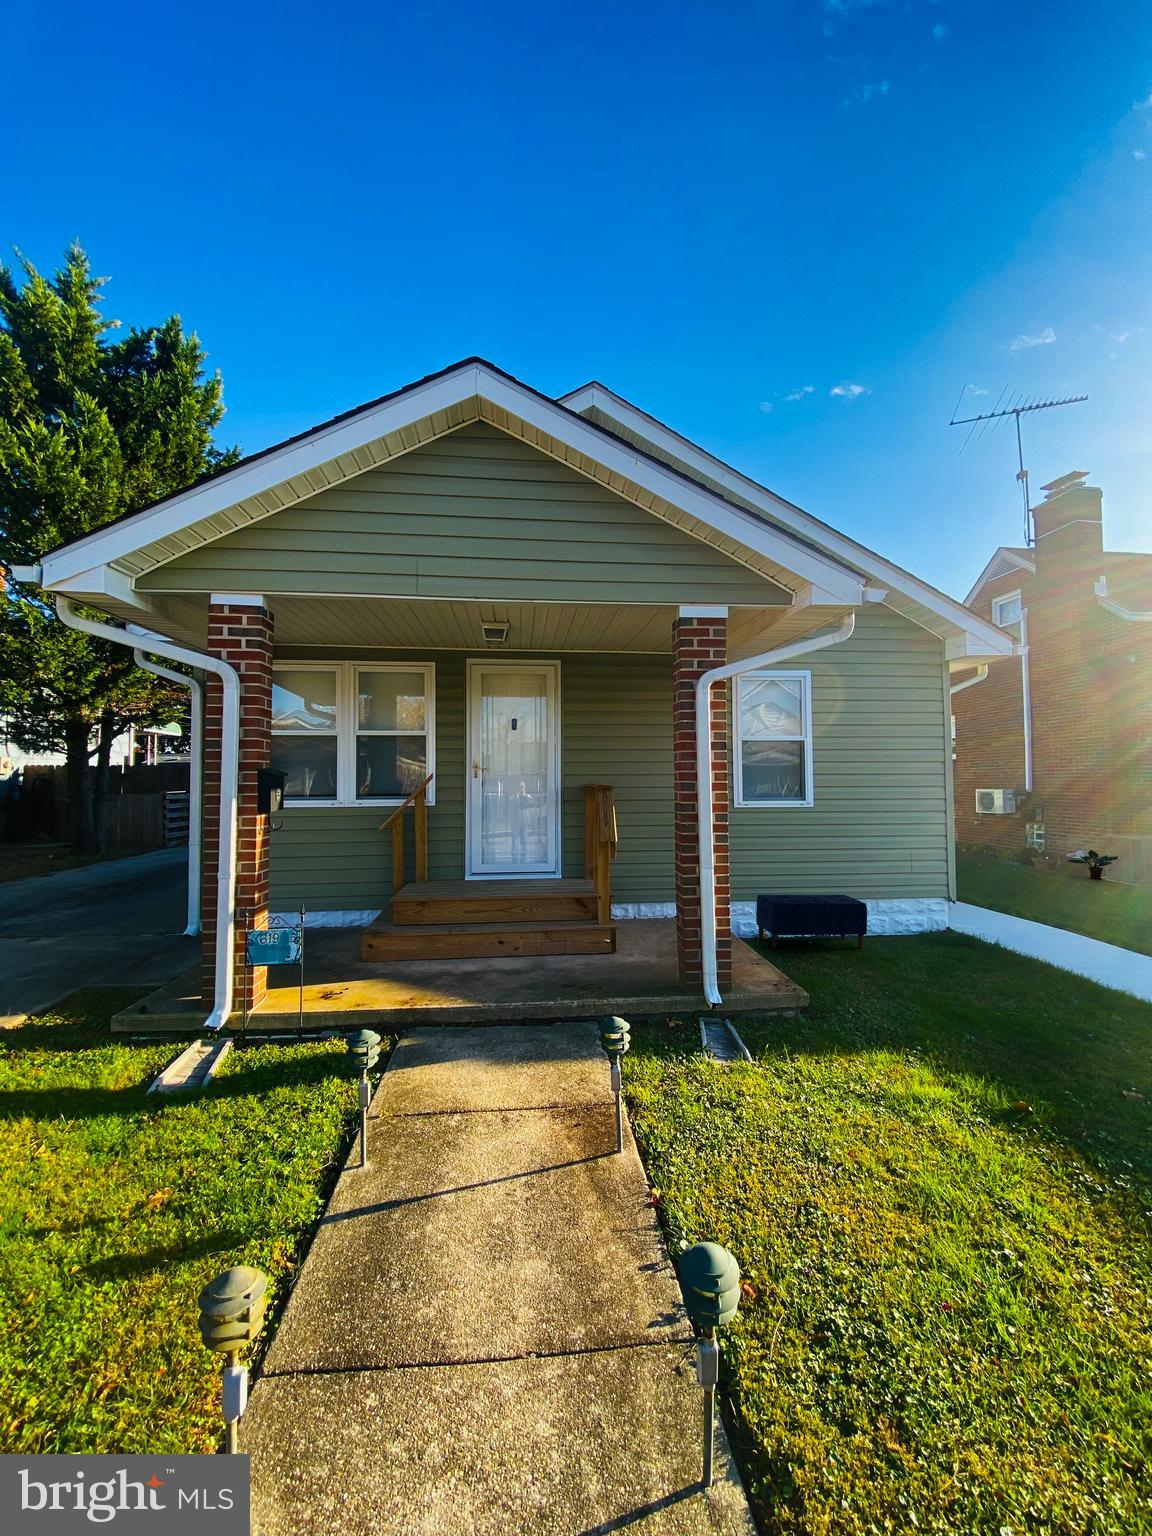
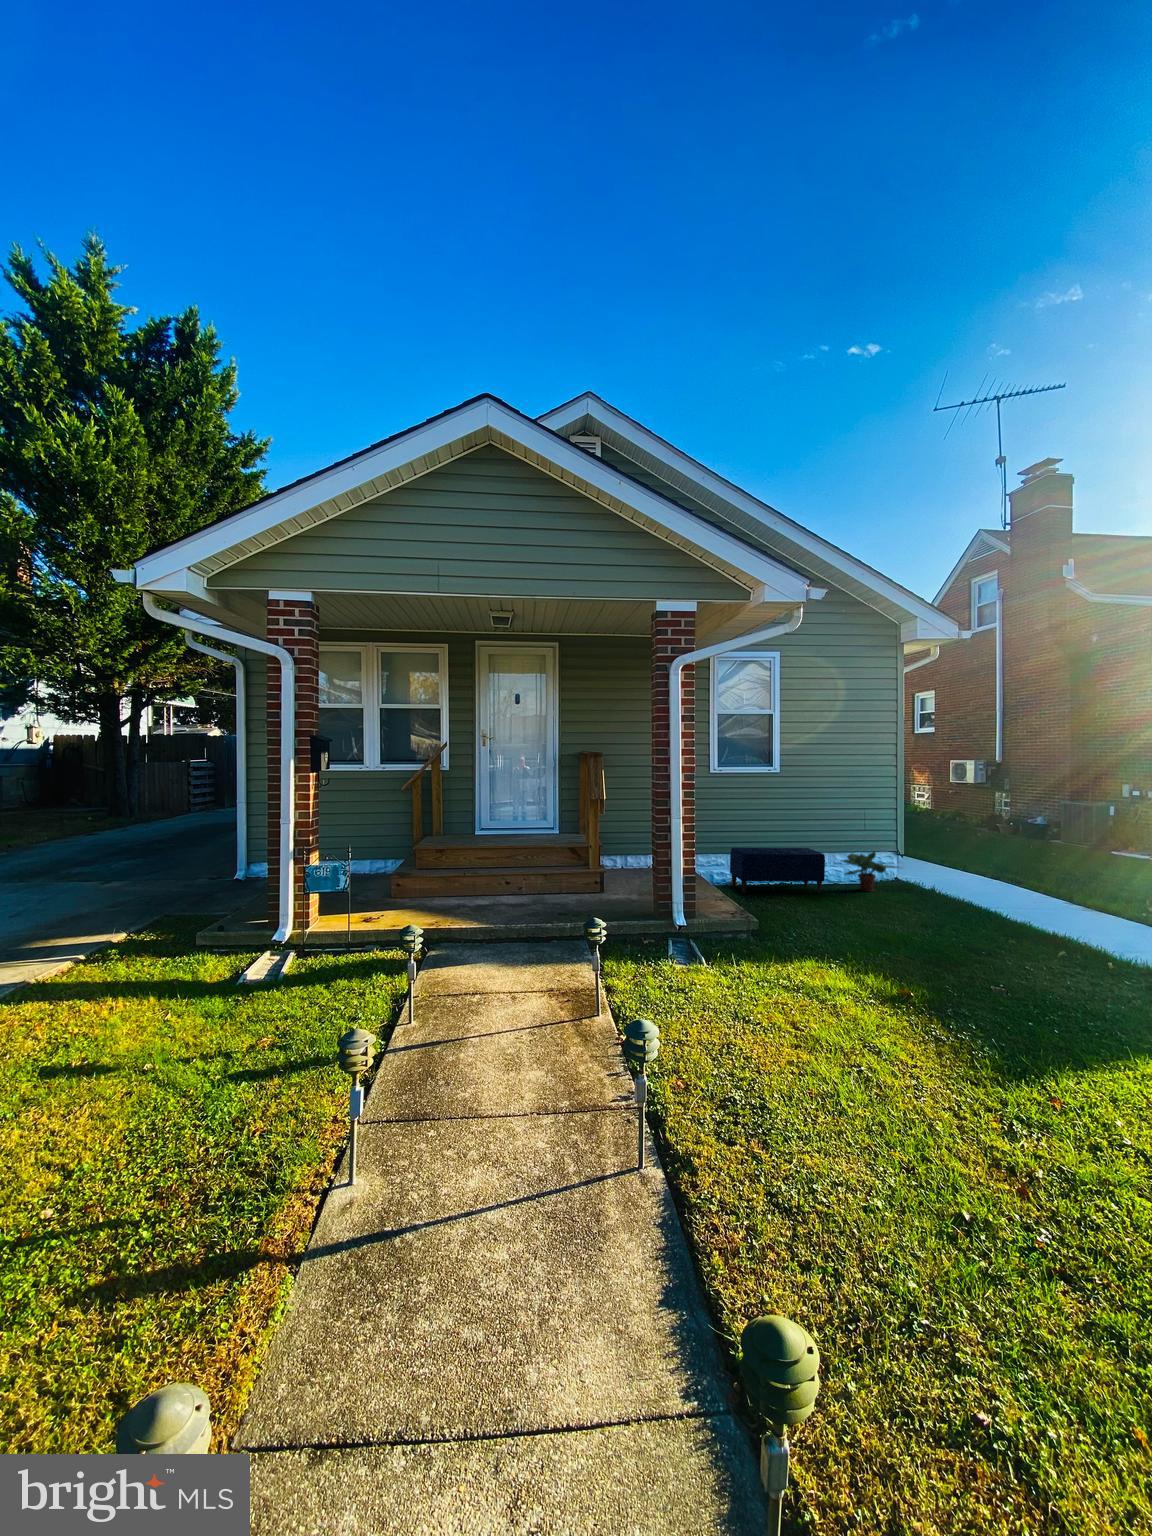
potted plant: present [1068,850,1118,879] -> present [841,851,897,892]

